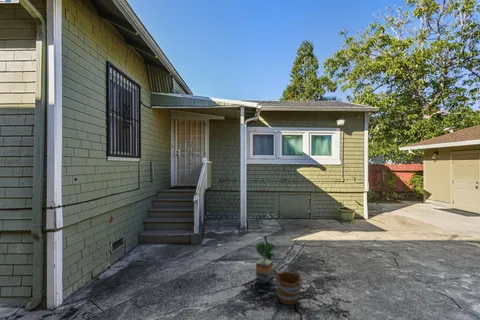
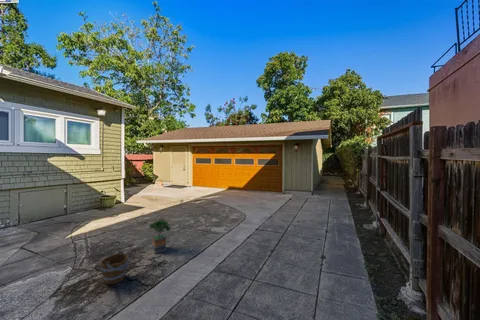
potted tree: present [256,242,276,282] -> present [149,220,171,253]

